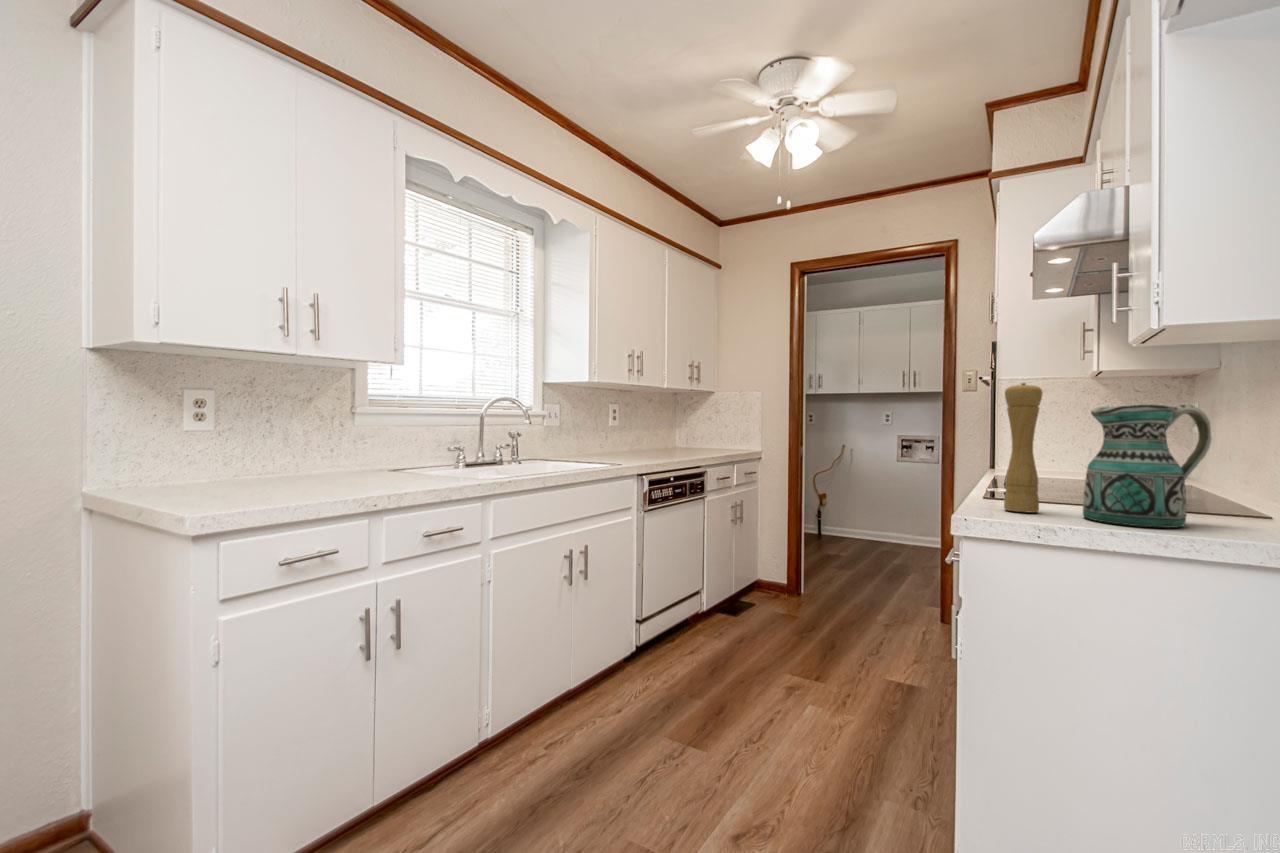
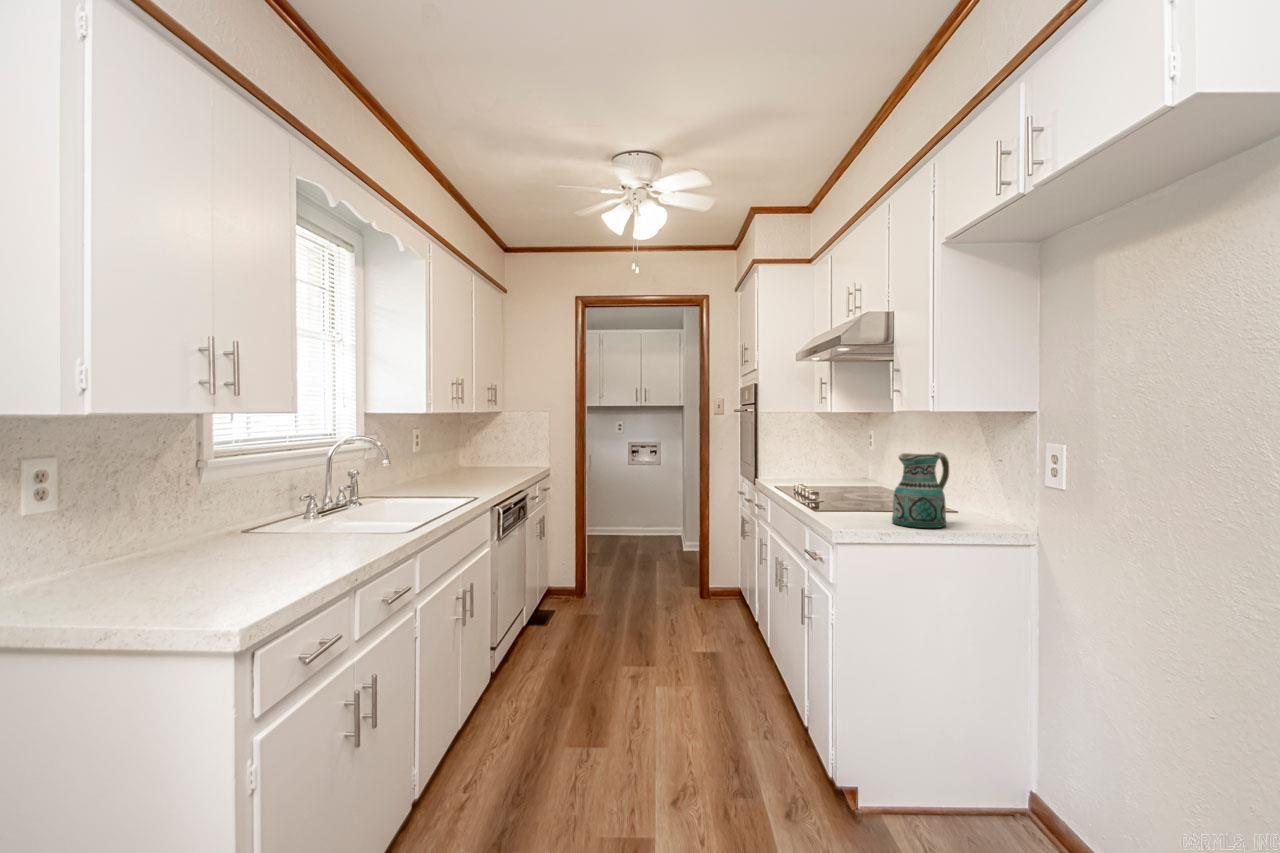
pepper mill: present [1004,383,1042,512] -> none [847,438,870,523]

